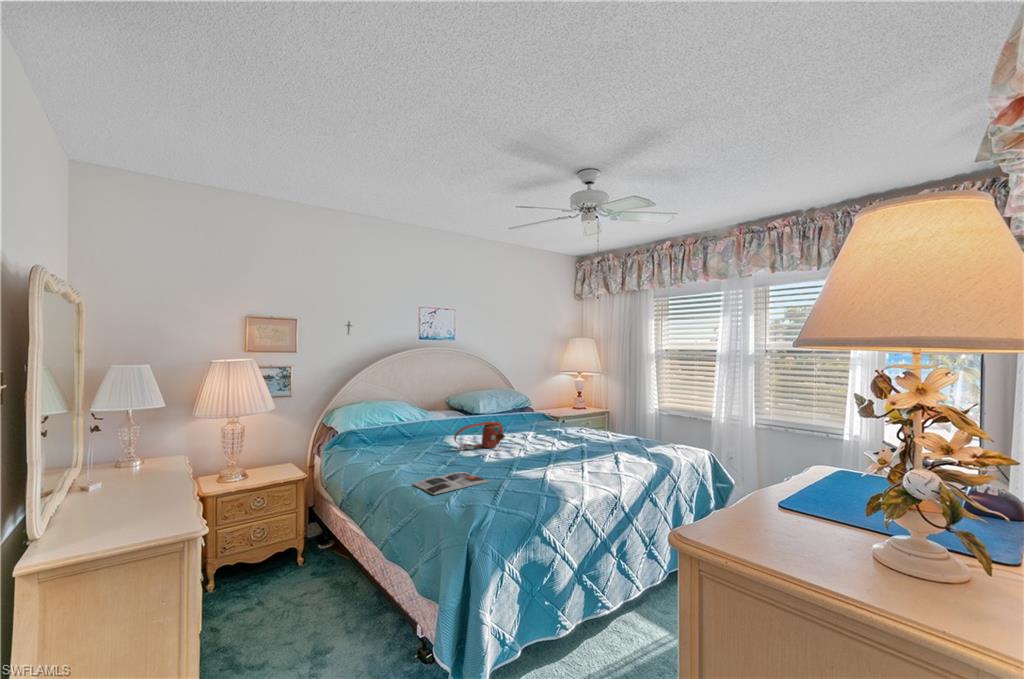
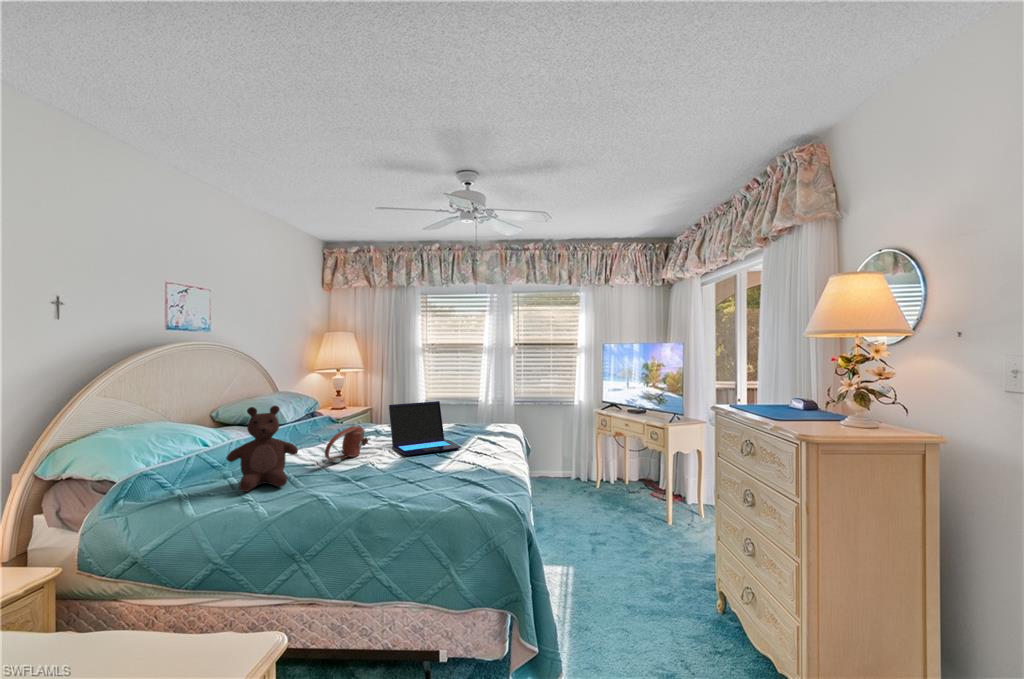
teddy bear: none [383,396,430,457] -> present [227,406,298,492]
laptop: none [519,407,584,460] -> present [389,401,461,456]
magazine: present [413,472,488,495] -> none [370,481,437,507]

